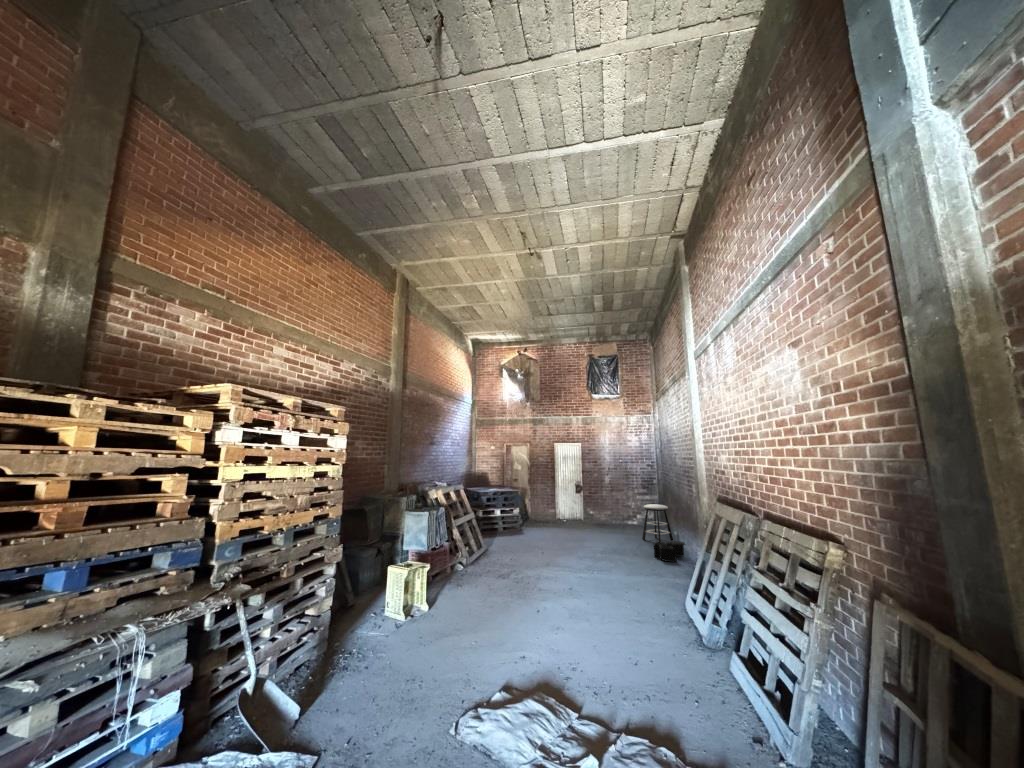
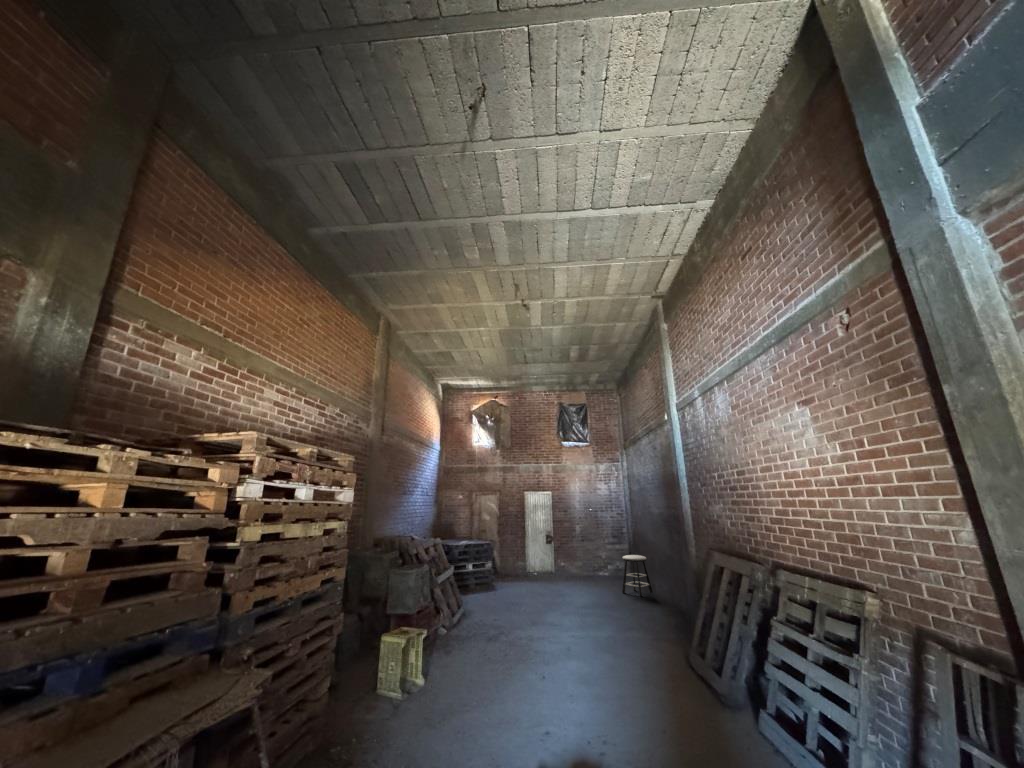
storage bin: present [654,541,685,562] -> none [640,594,671,616]

